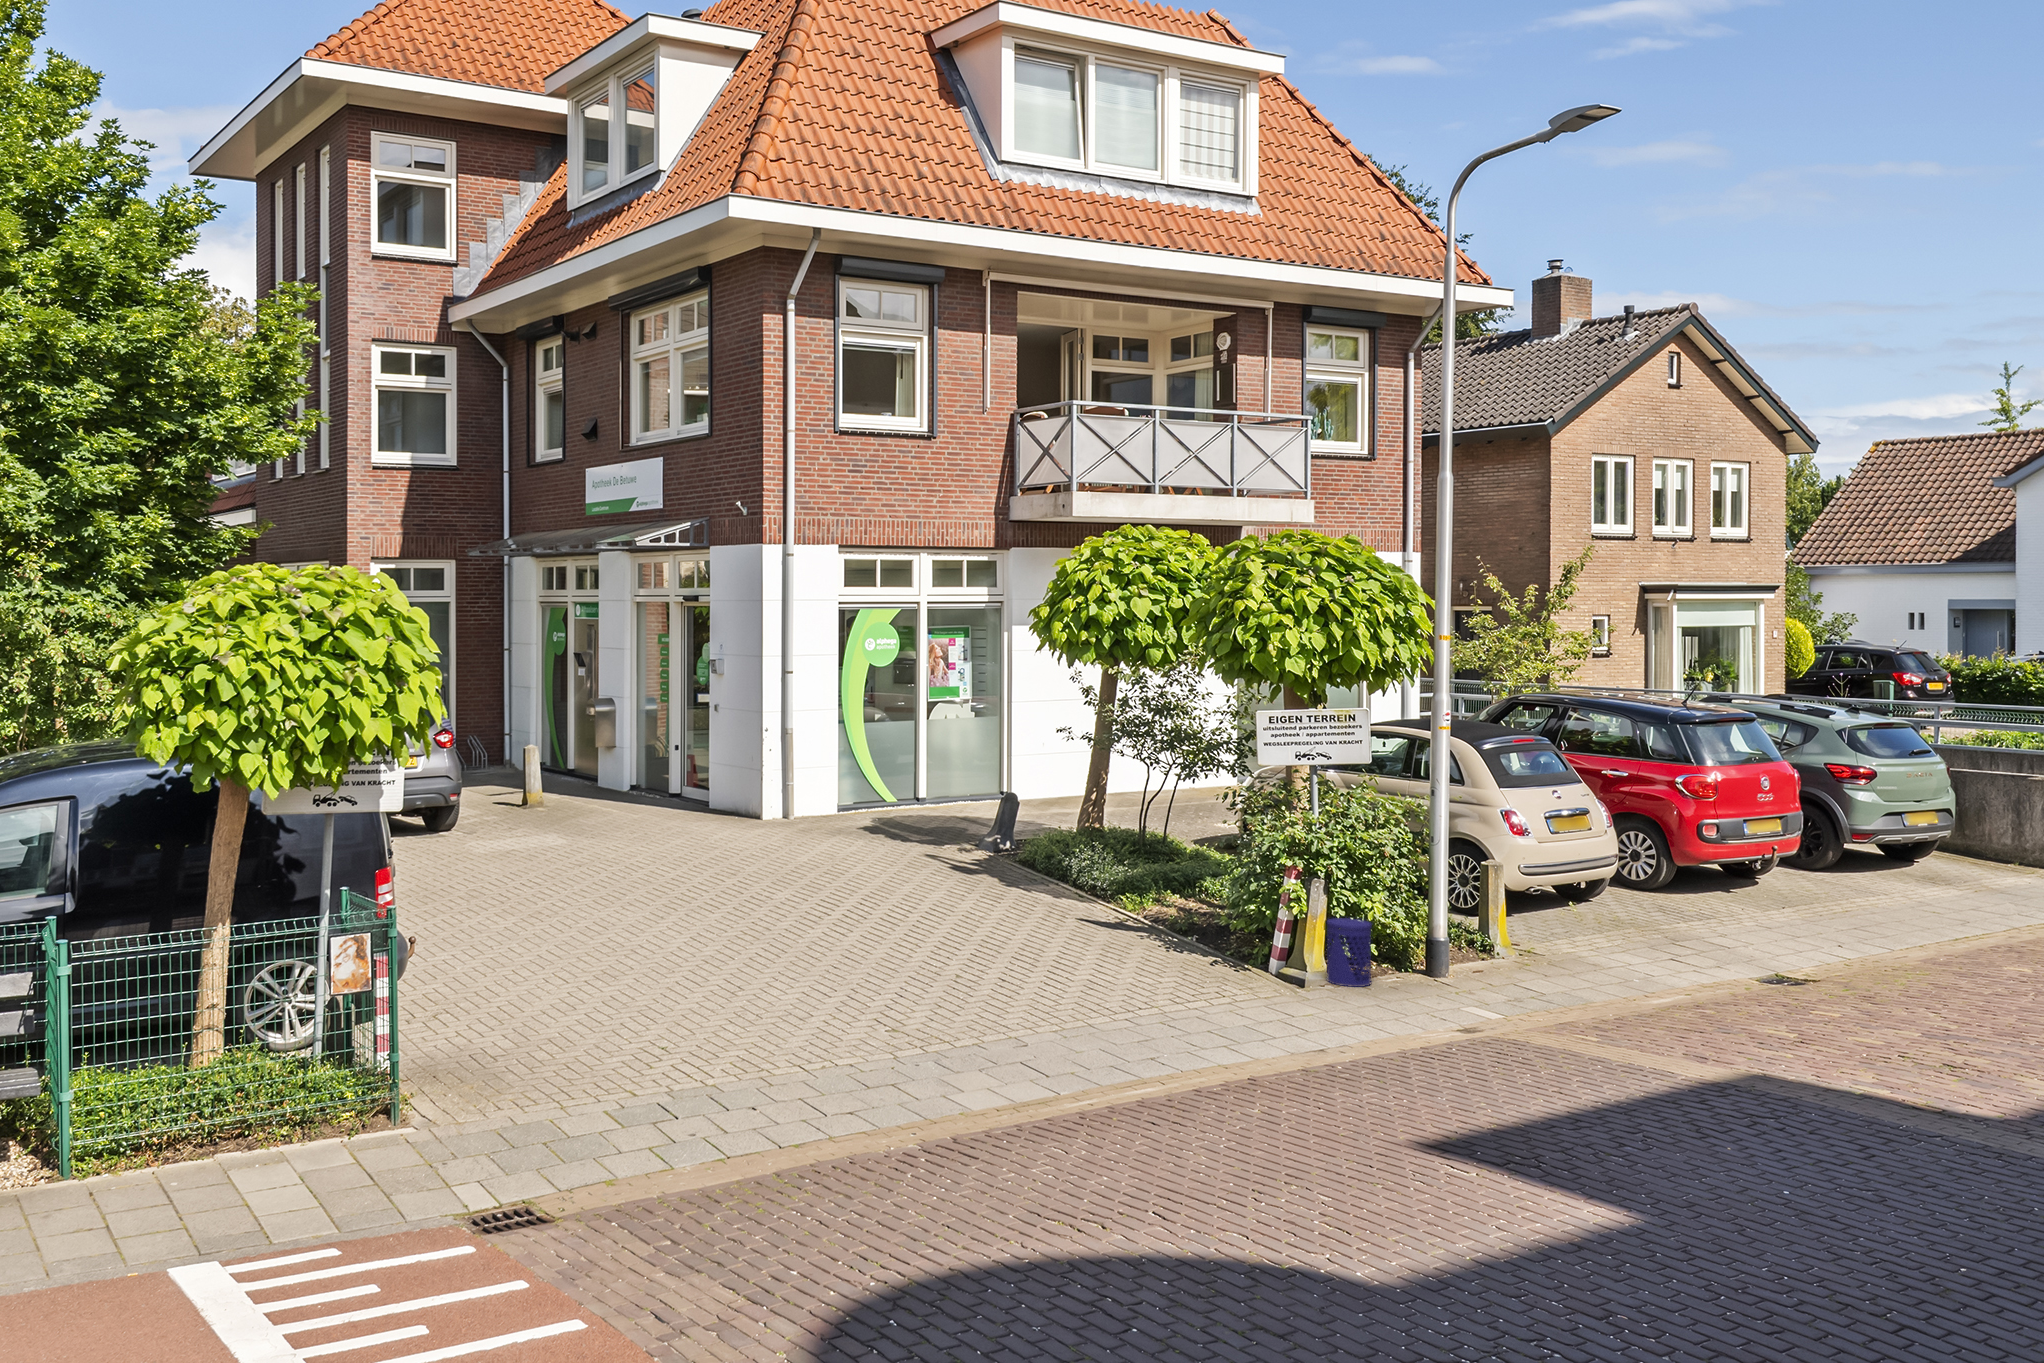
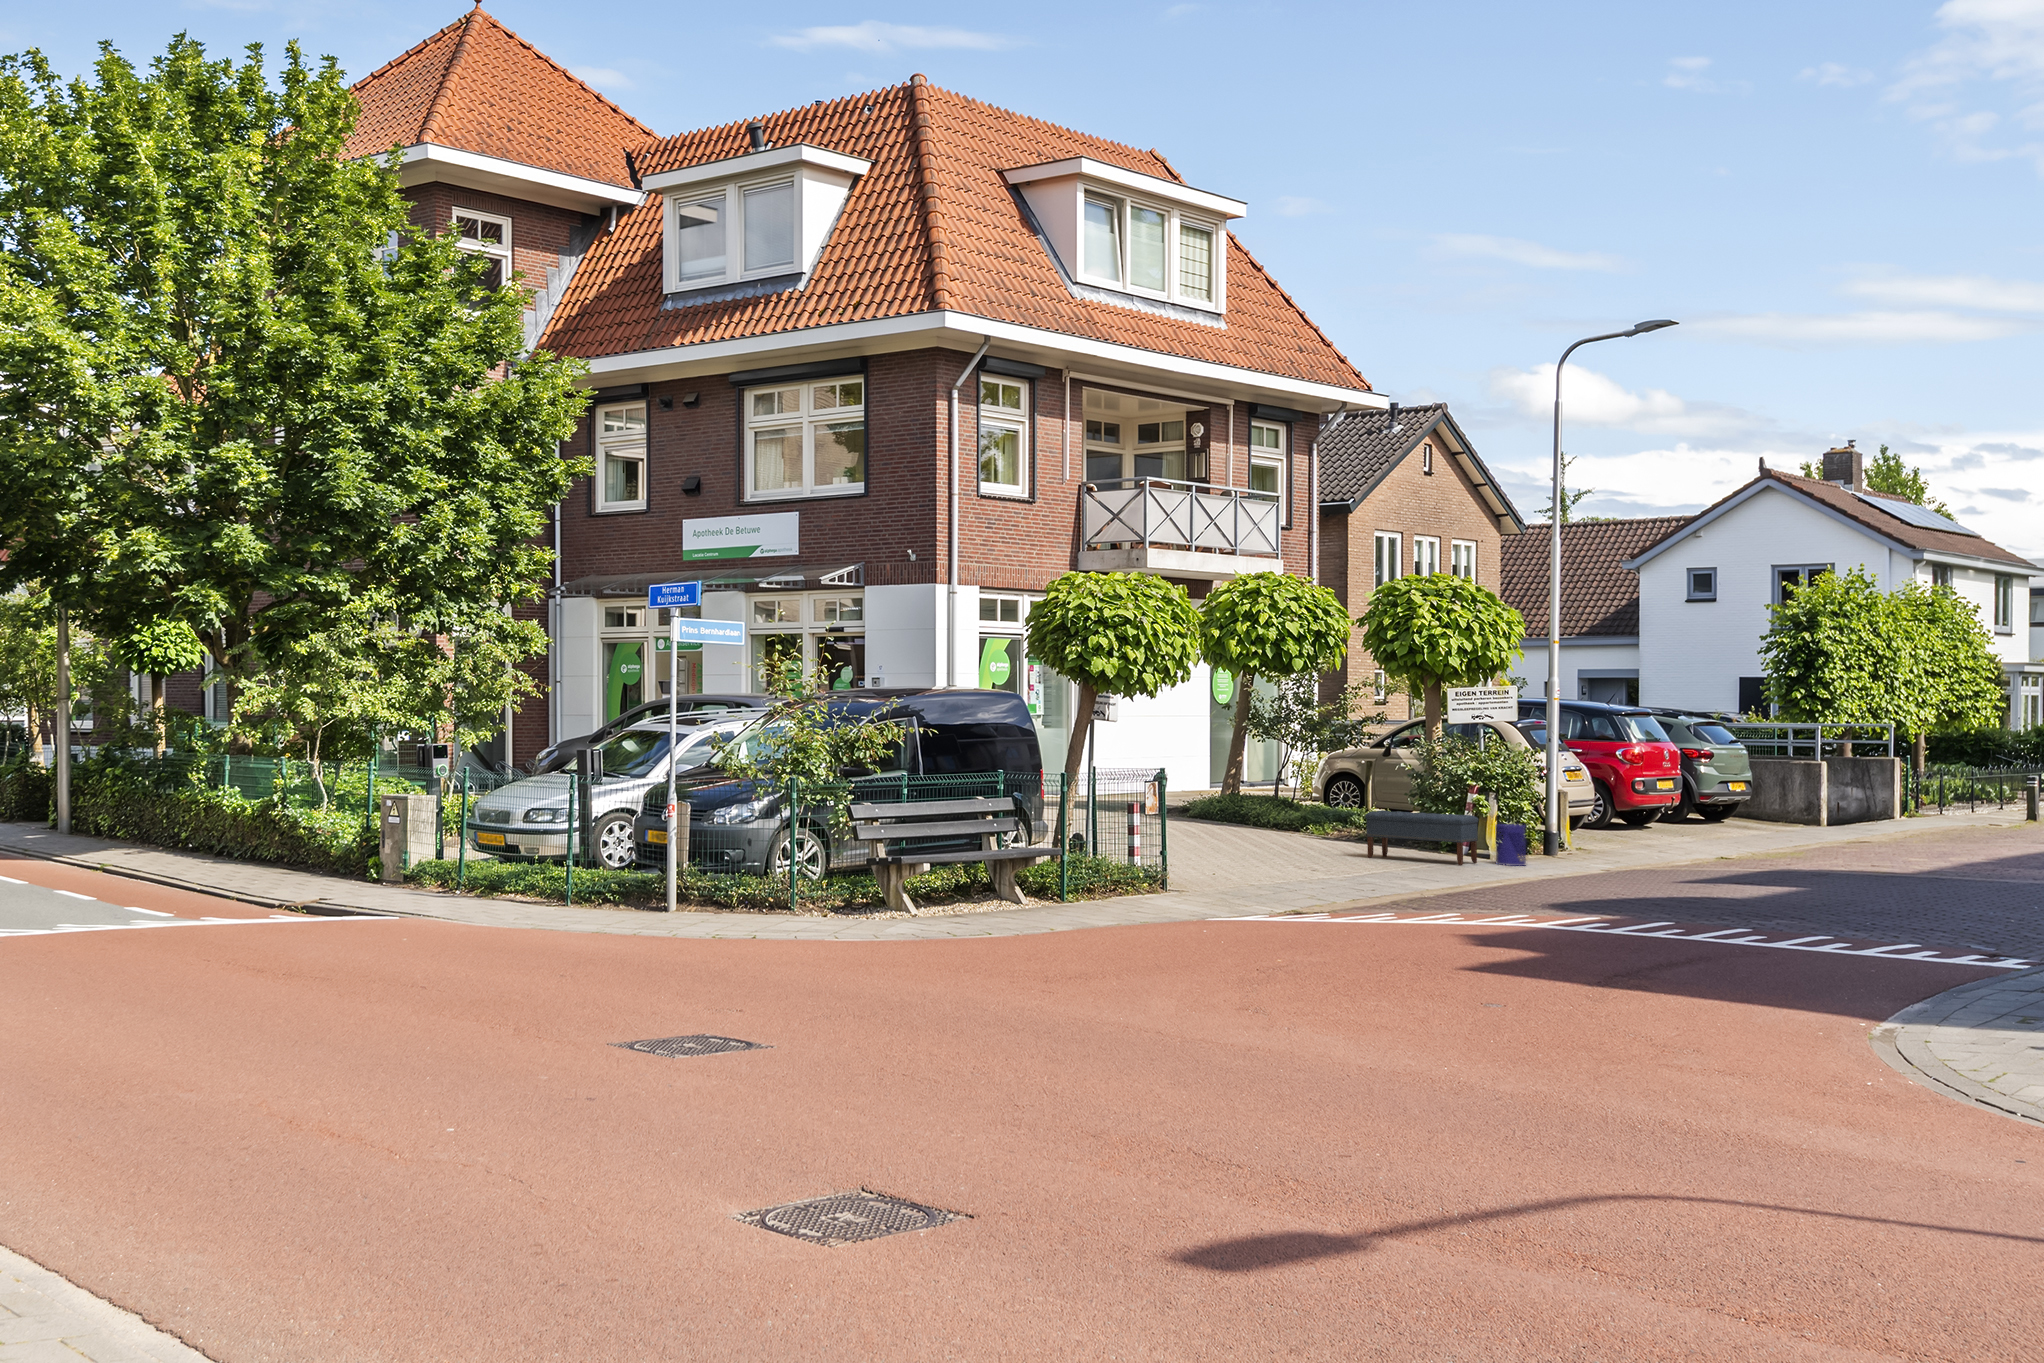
bench: none [1150,884,1299,983] -> present [1365,810,1478,865]

